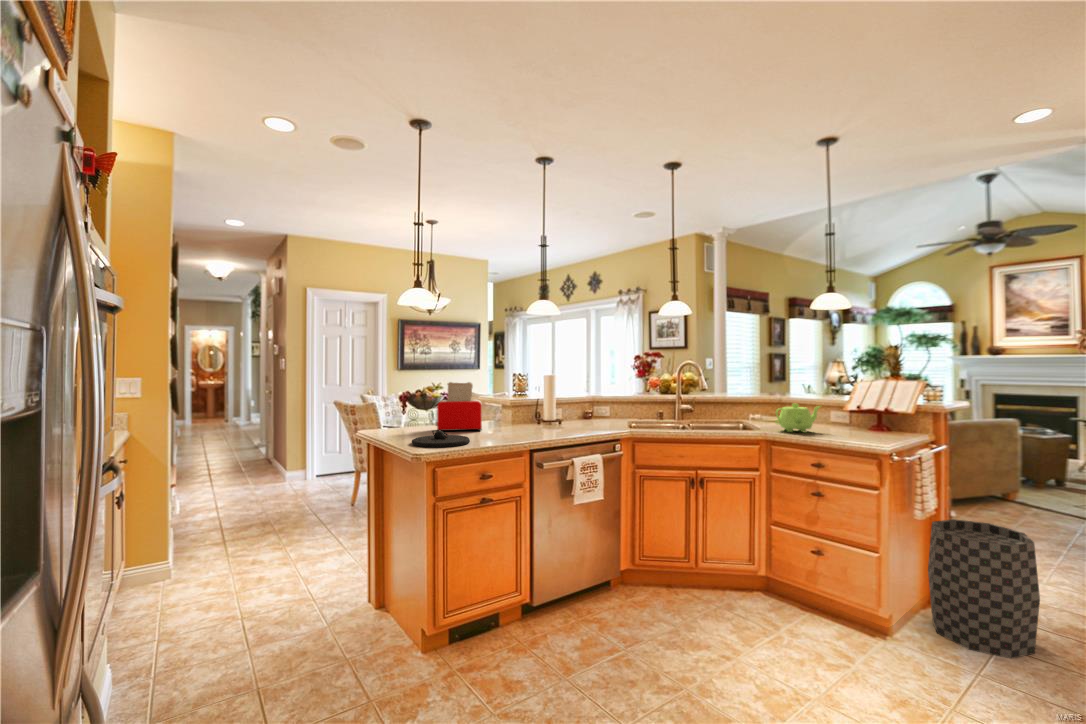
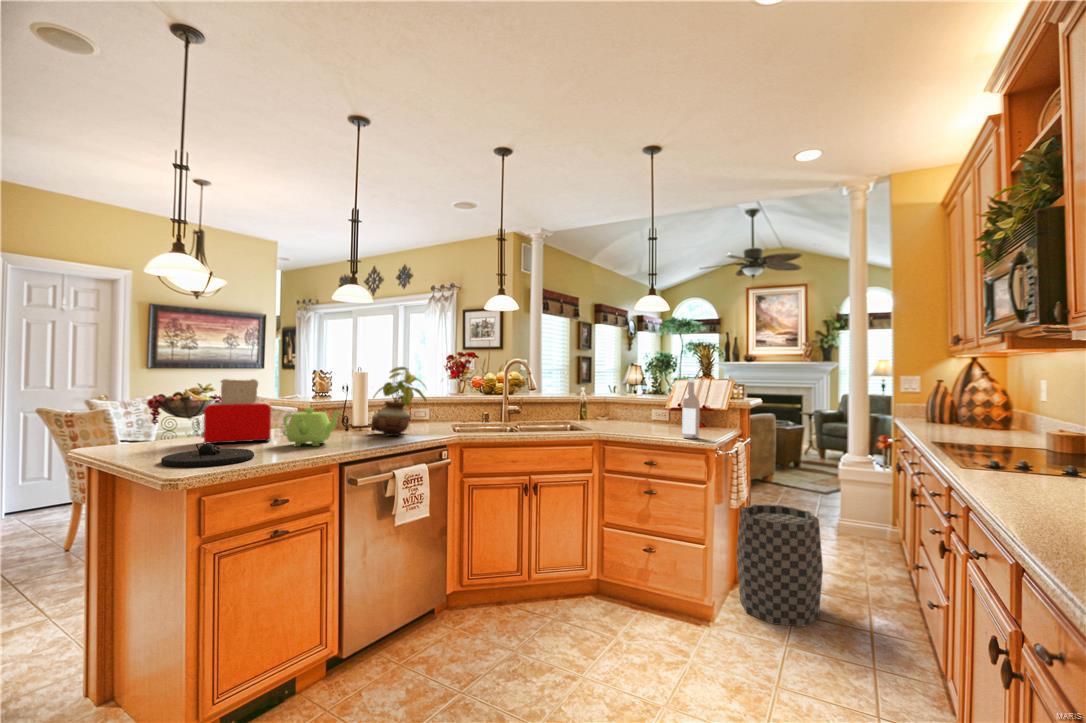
potted plant: none [557,372,602,430] -> present [372,367,426,436]
wine bottle: none [855,382,874,445] -> present [682,378,700,439]
teapot: present [775,404,820,433] -> present [283,408,341,446]

